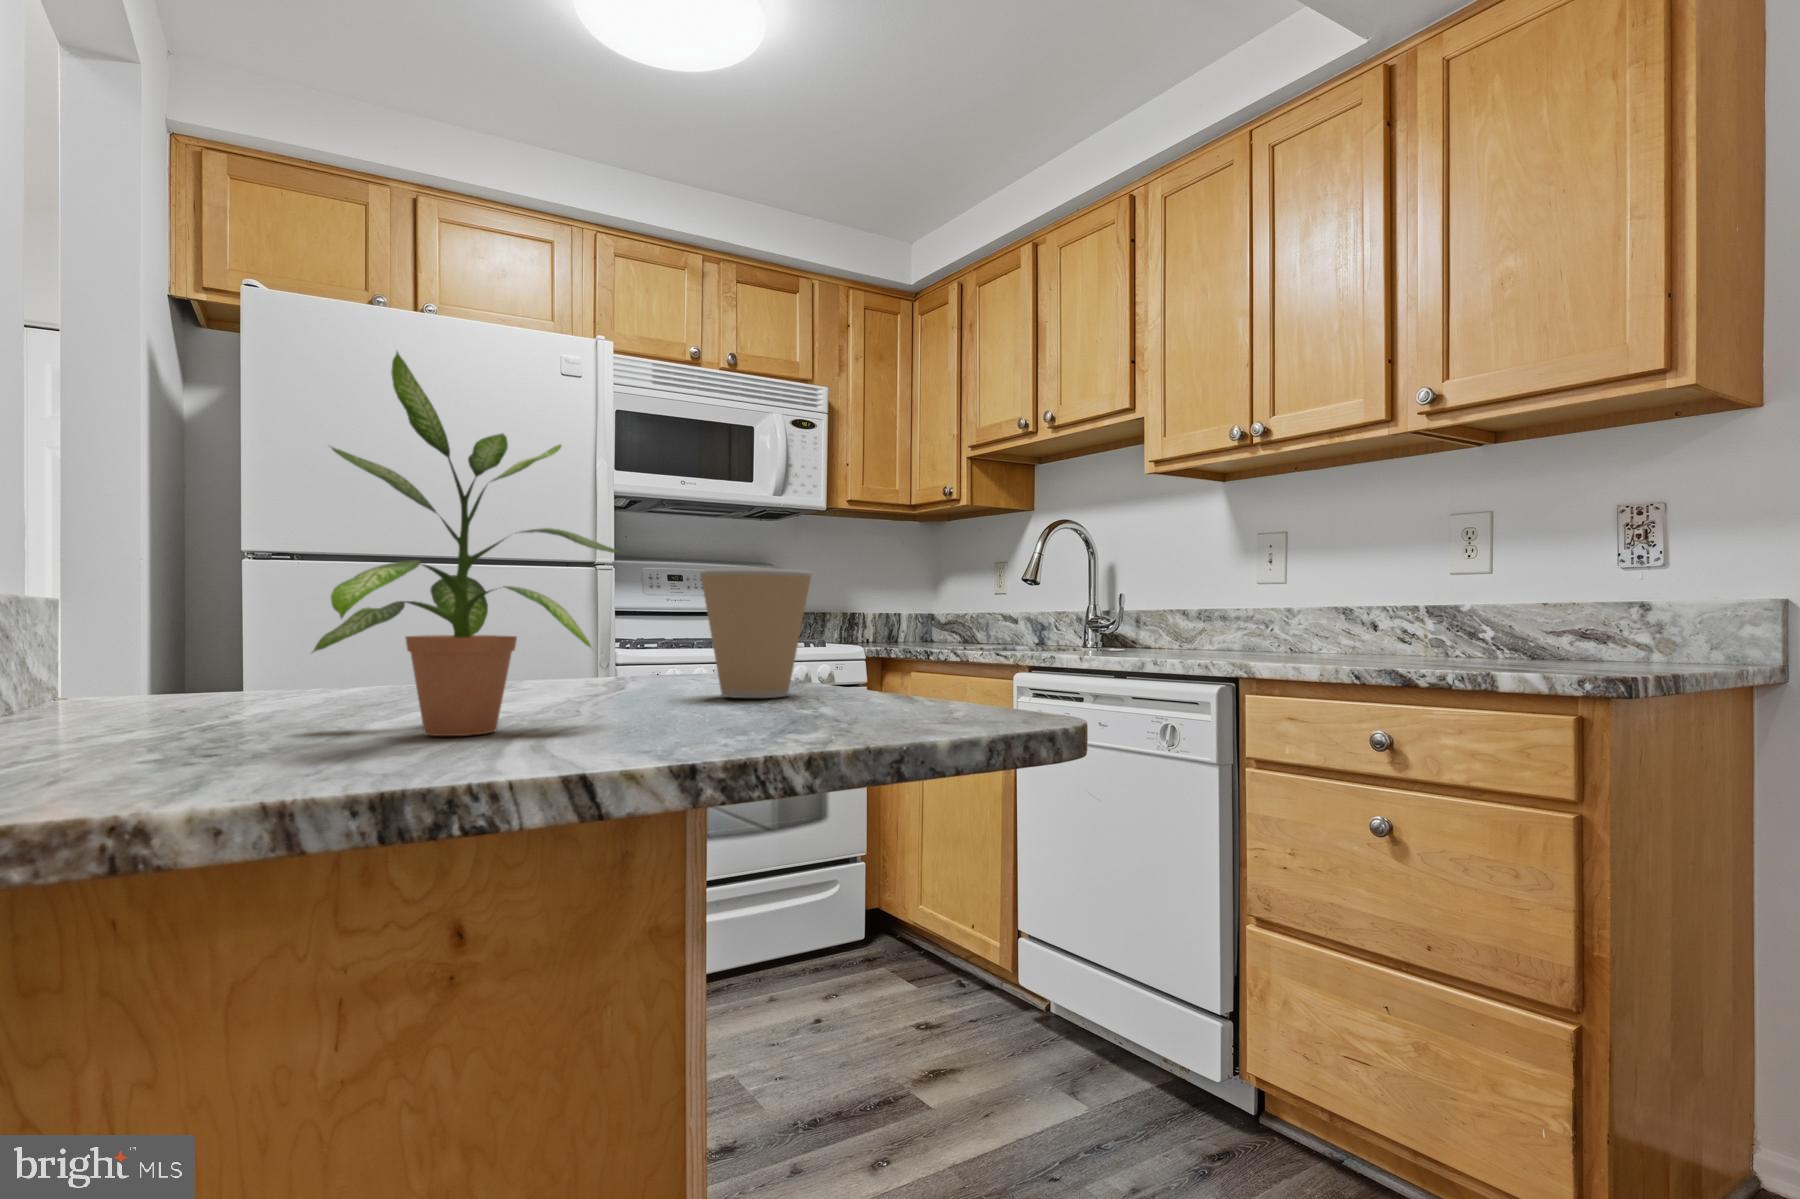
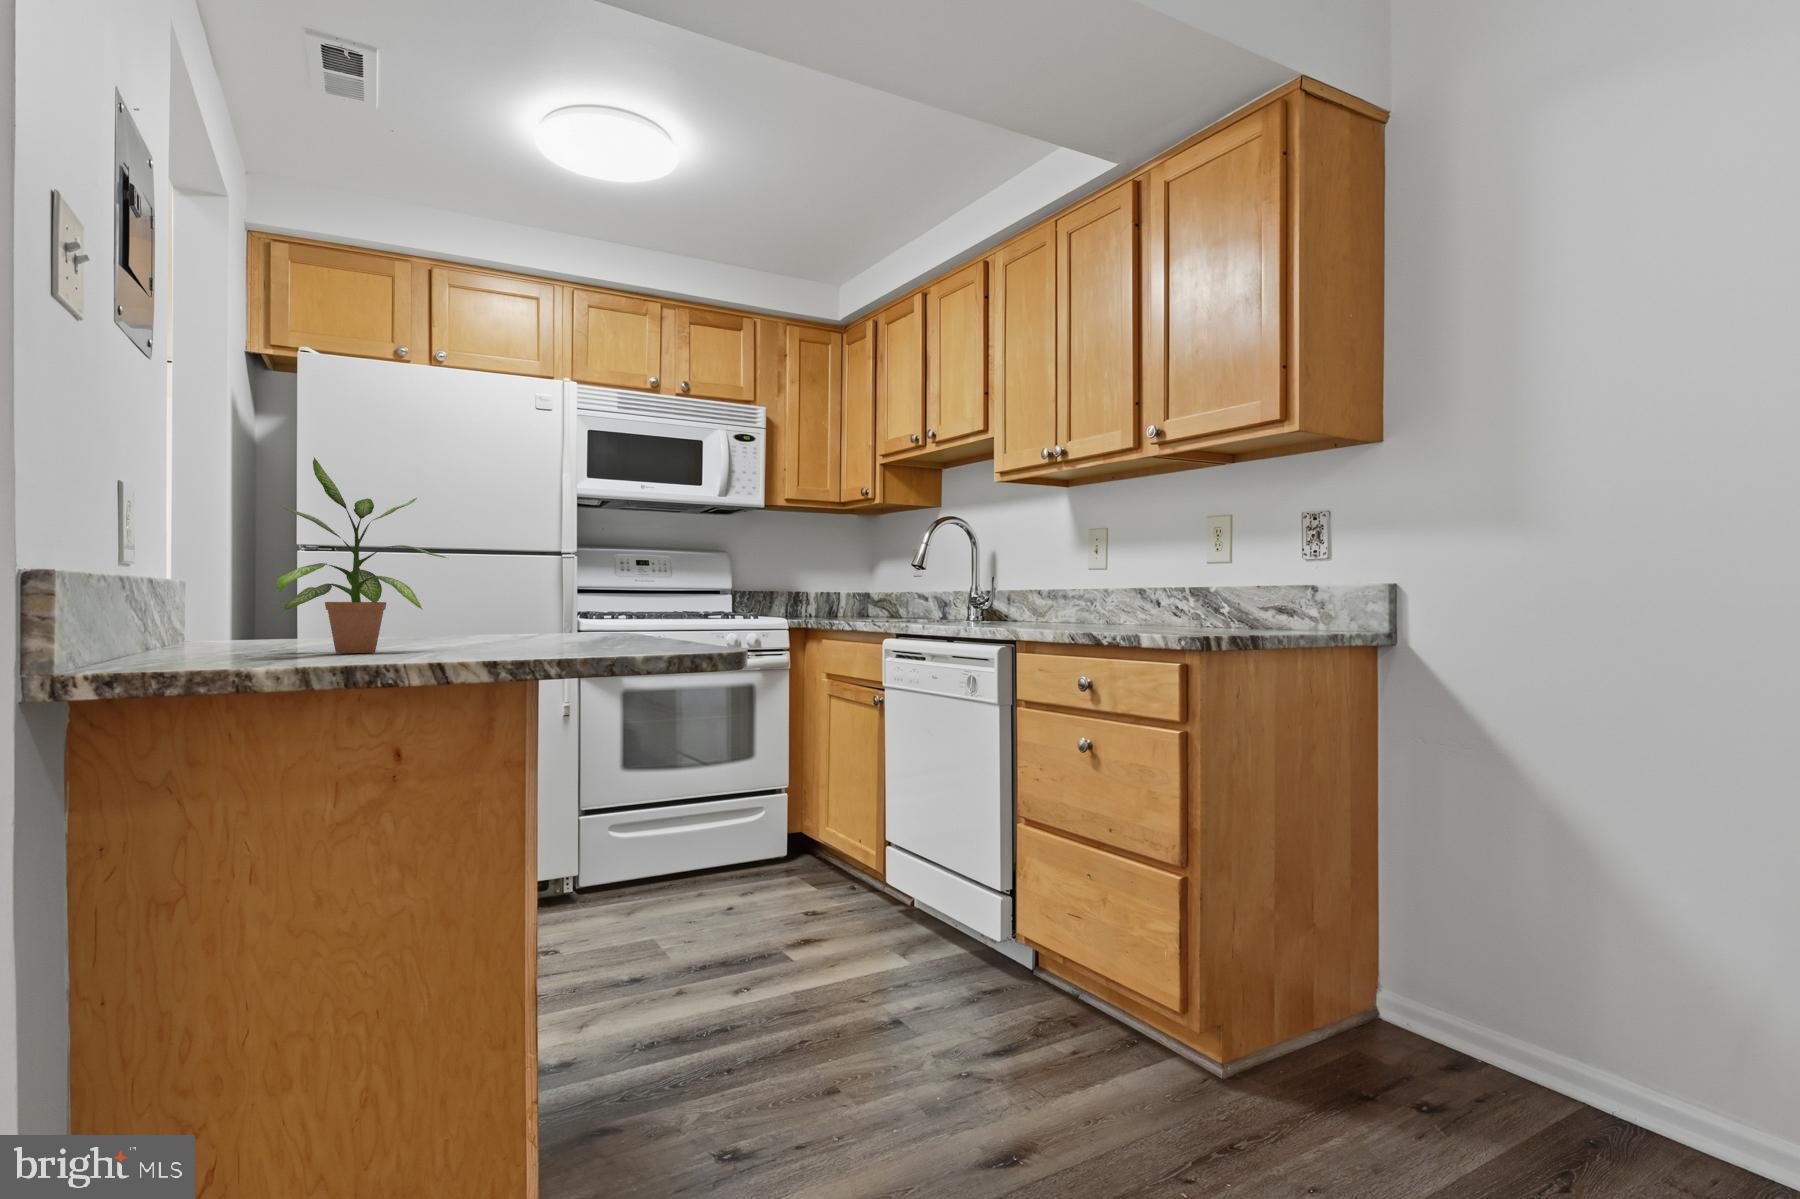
coffee cup: present [700,568,812,698] -> none [524,564,597,641]

